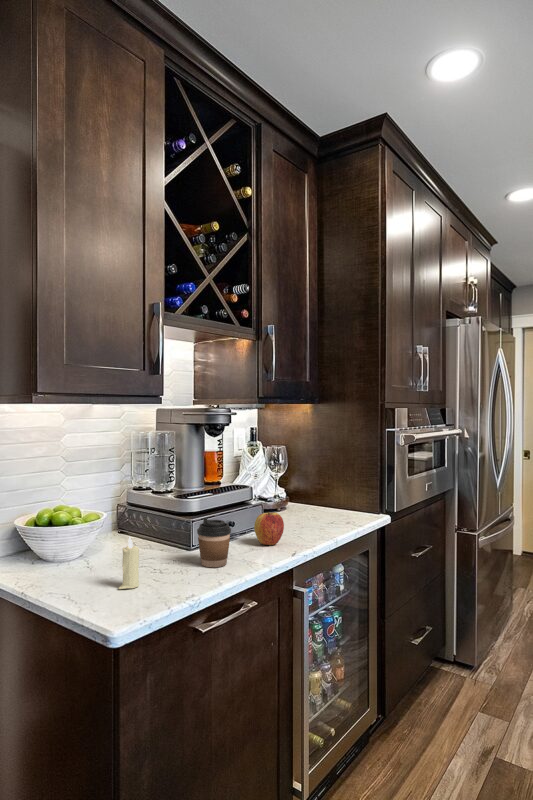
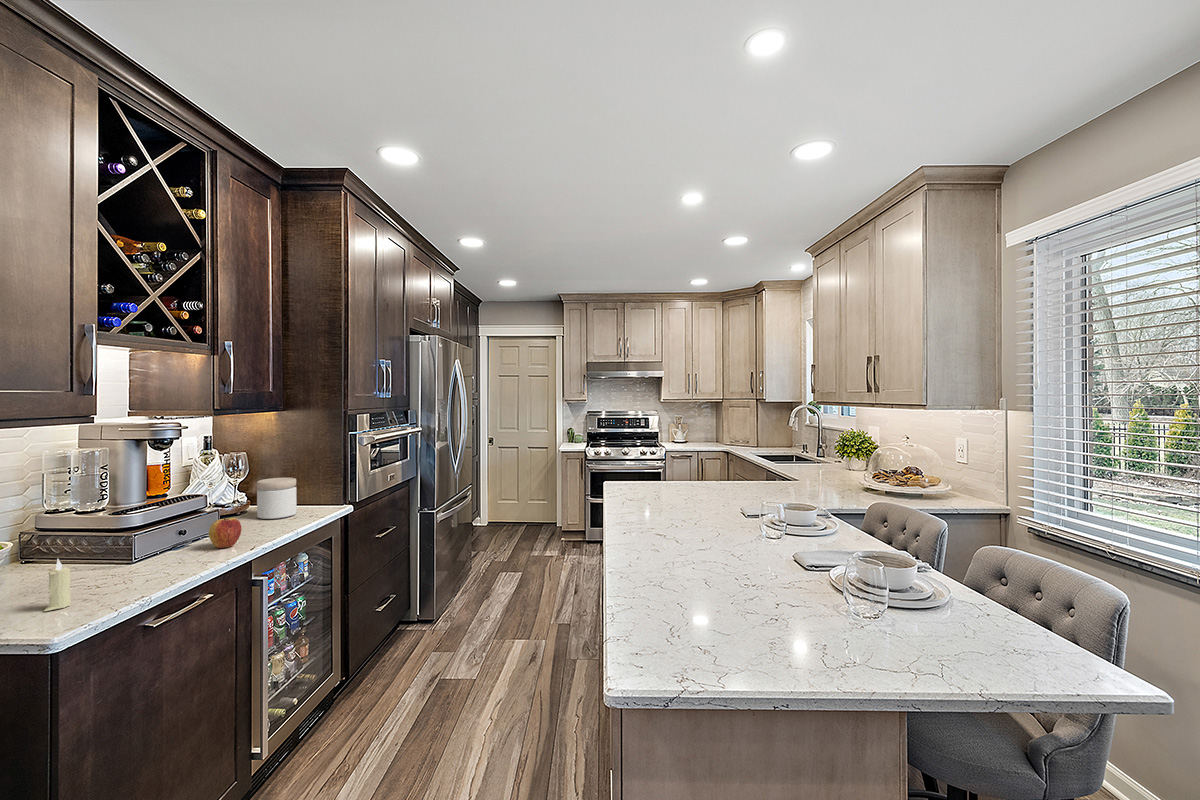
jar: none [296,474,333,518] -> present [257,478,297,519]
coffee cup: present [197,519,231,567] -> none [141,531,182,576]

